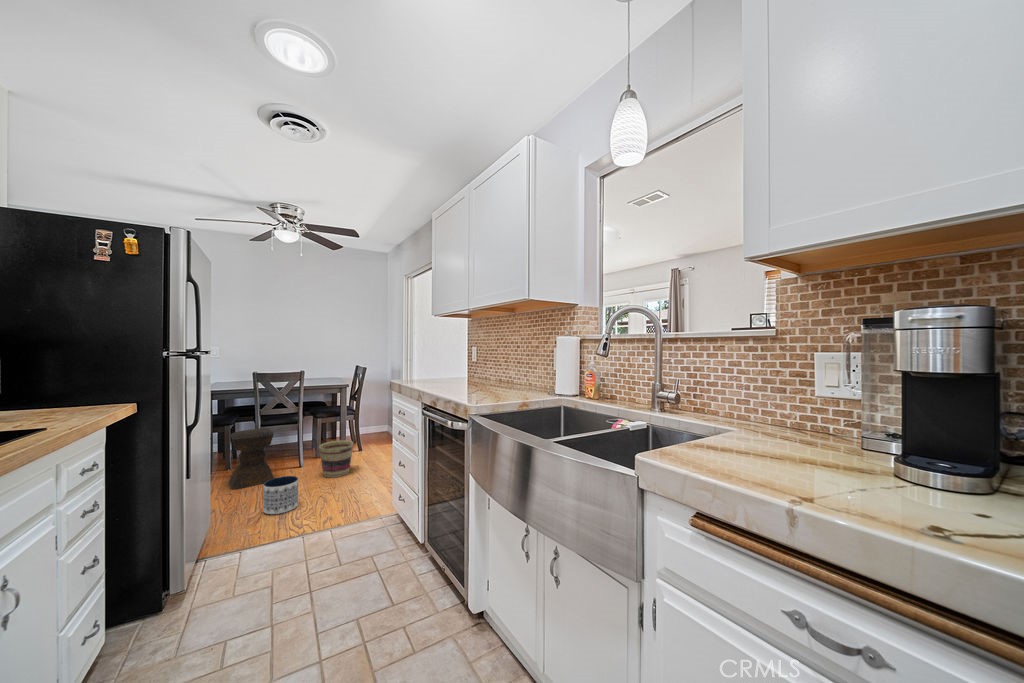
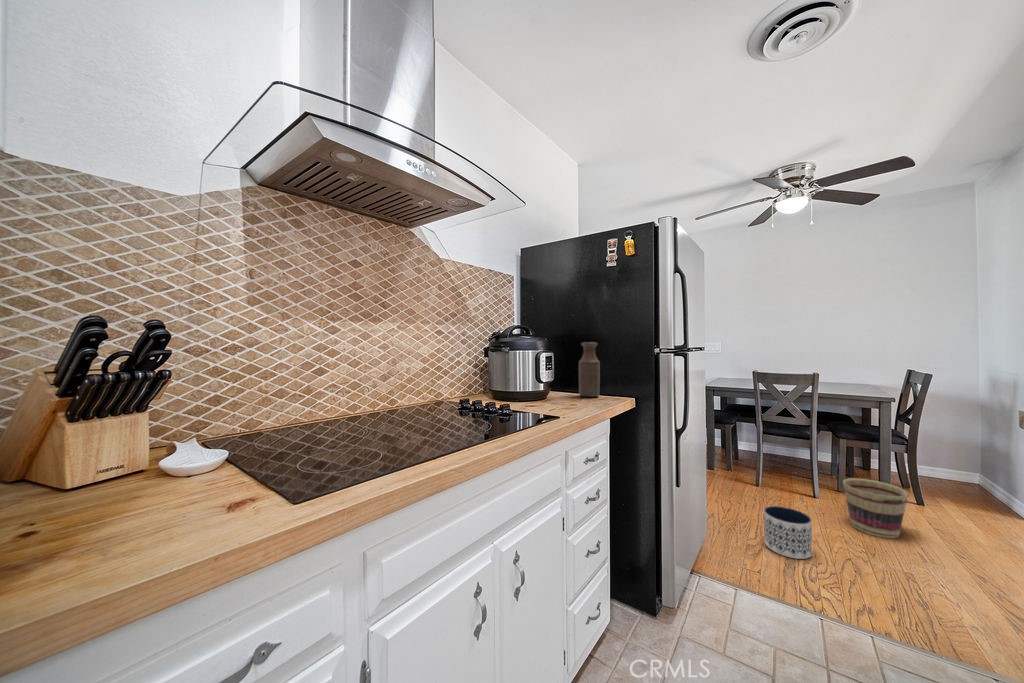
bottle: none [44,344,83,410] -> present [579,342,600,397]
stool: present [229,428,274,489] -> none [730,434,780,505]

